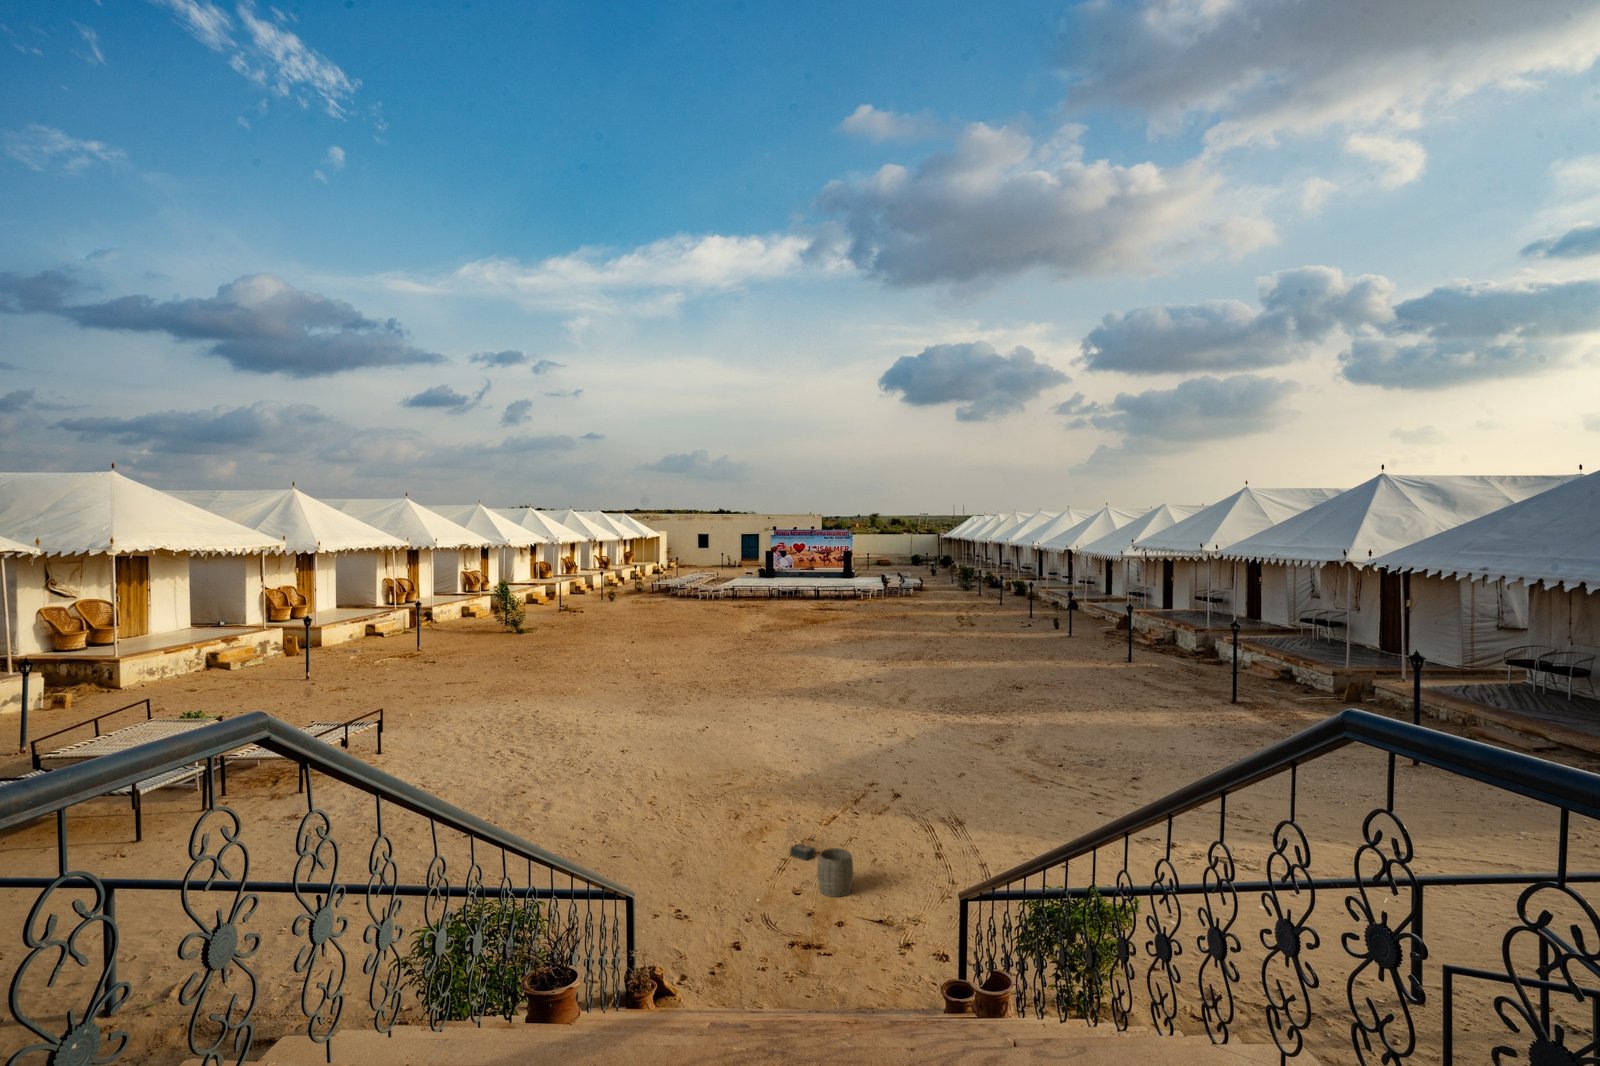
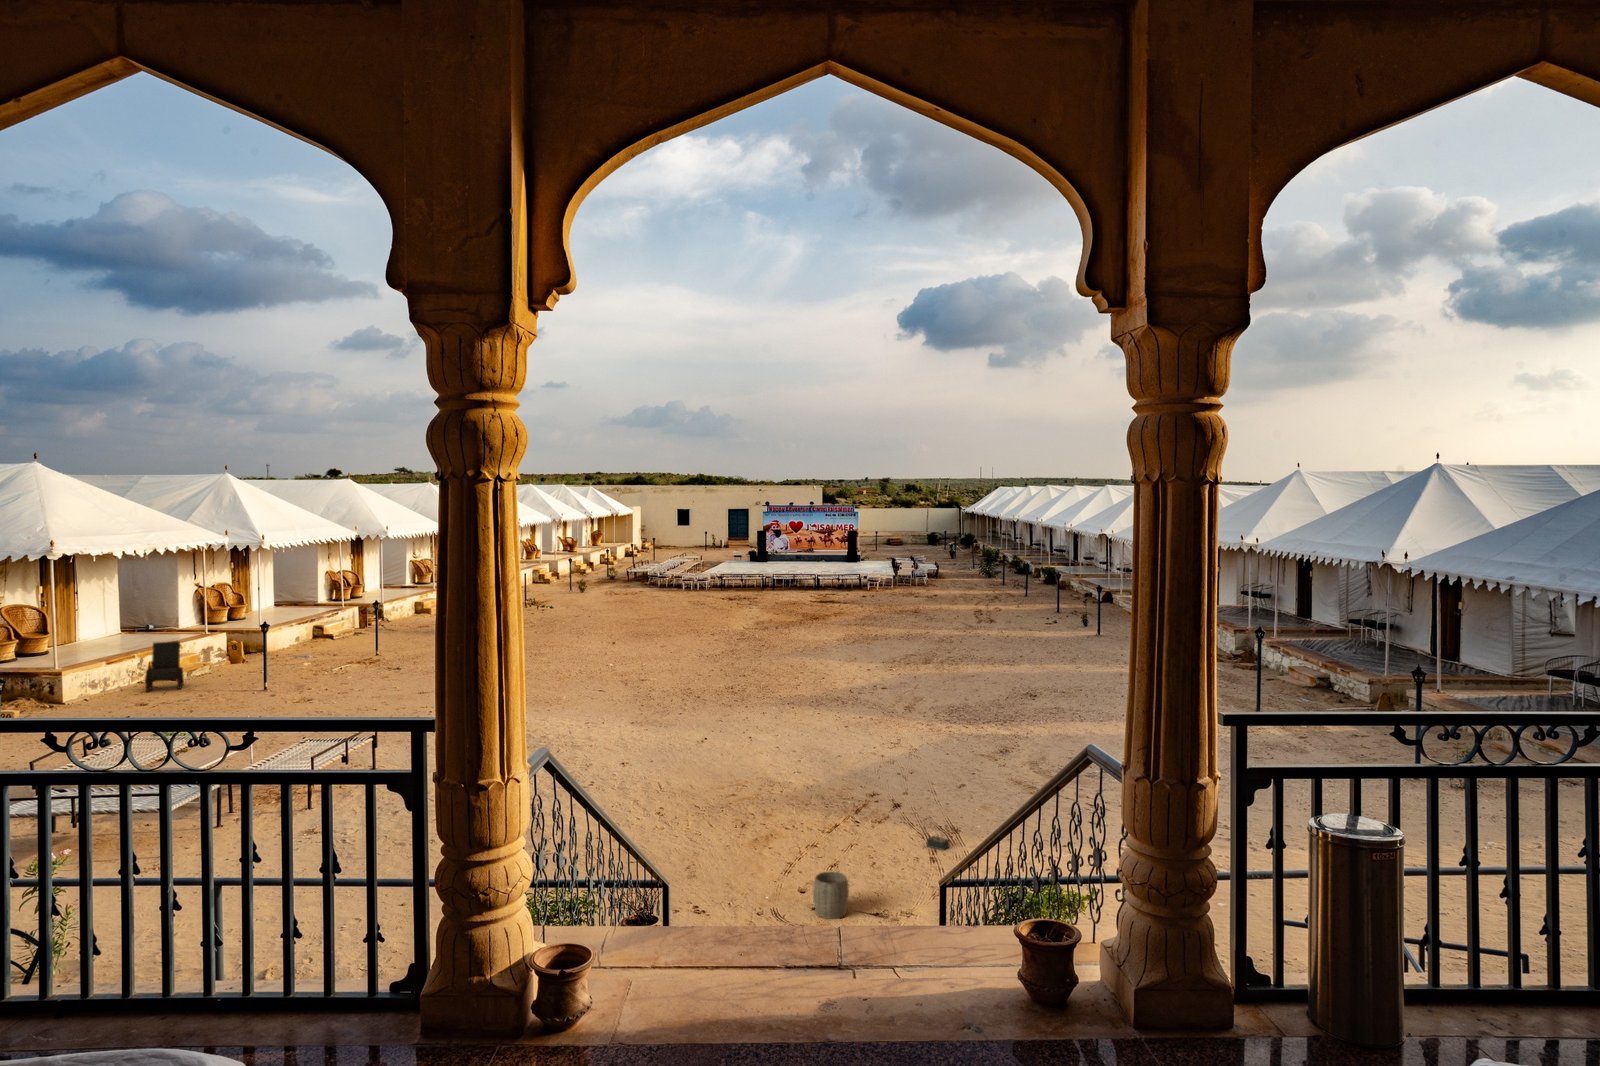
lounge chair: none [203,634,241,680] -> present [145,641,184,692]
decorative plant: present [787,829,815,860] -> present [923,823,950,850]

